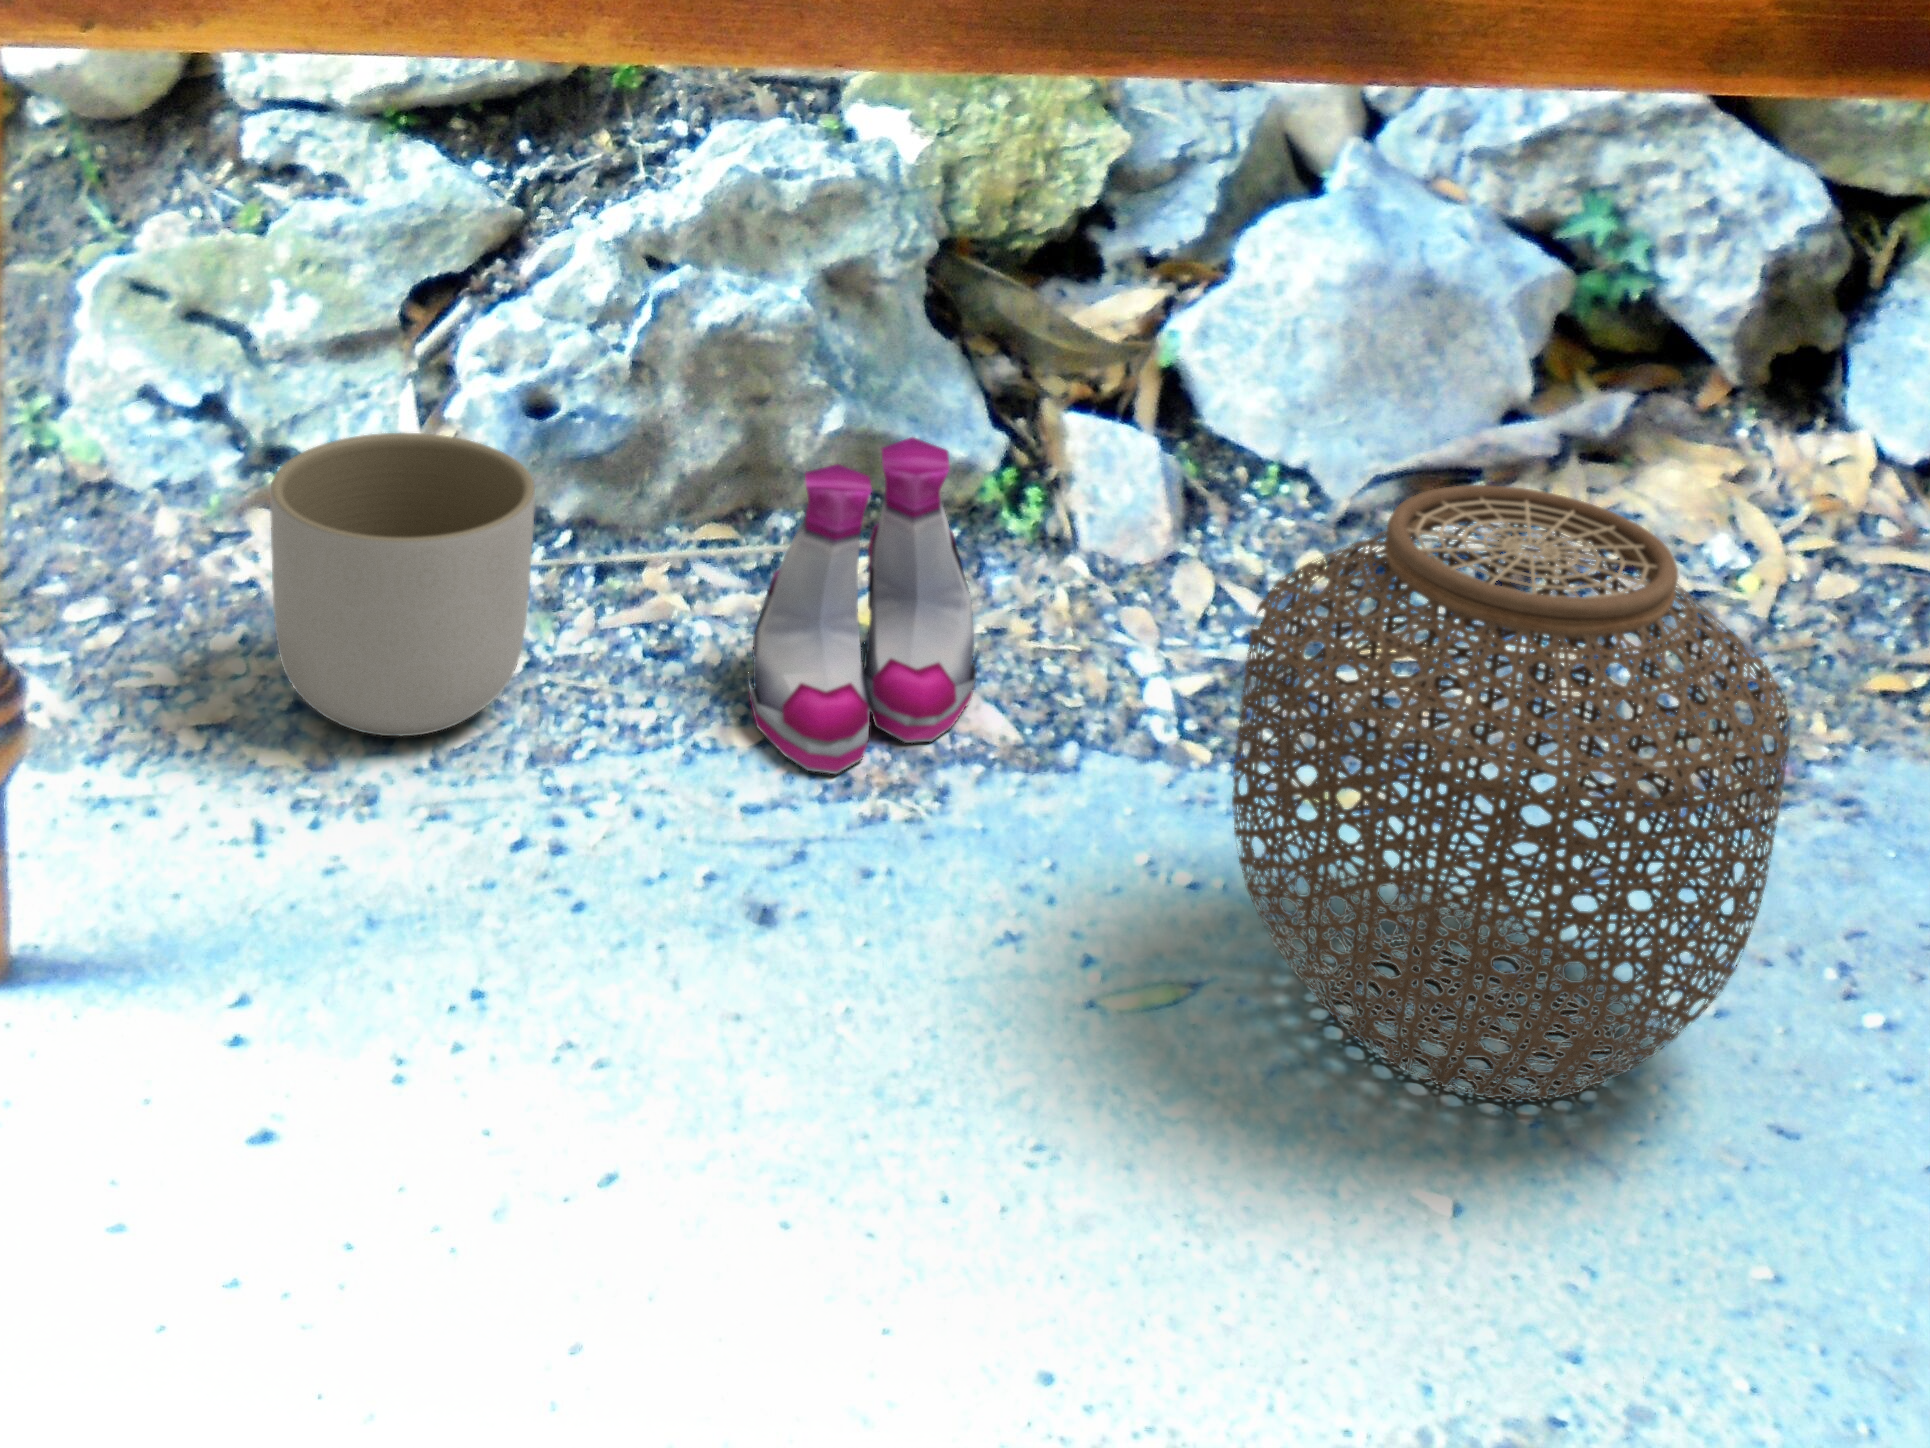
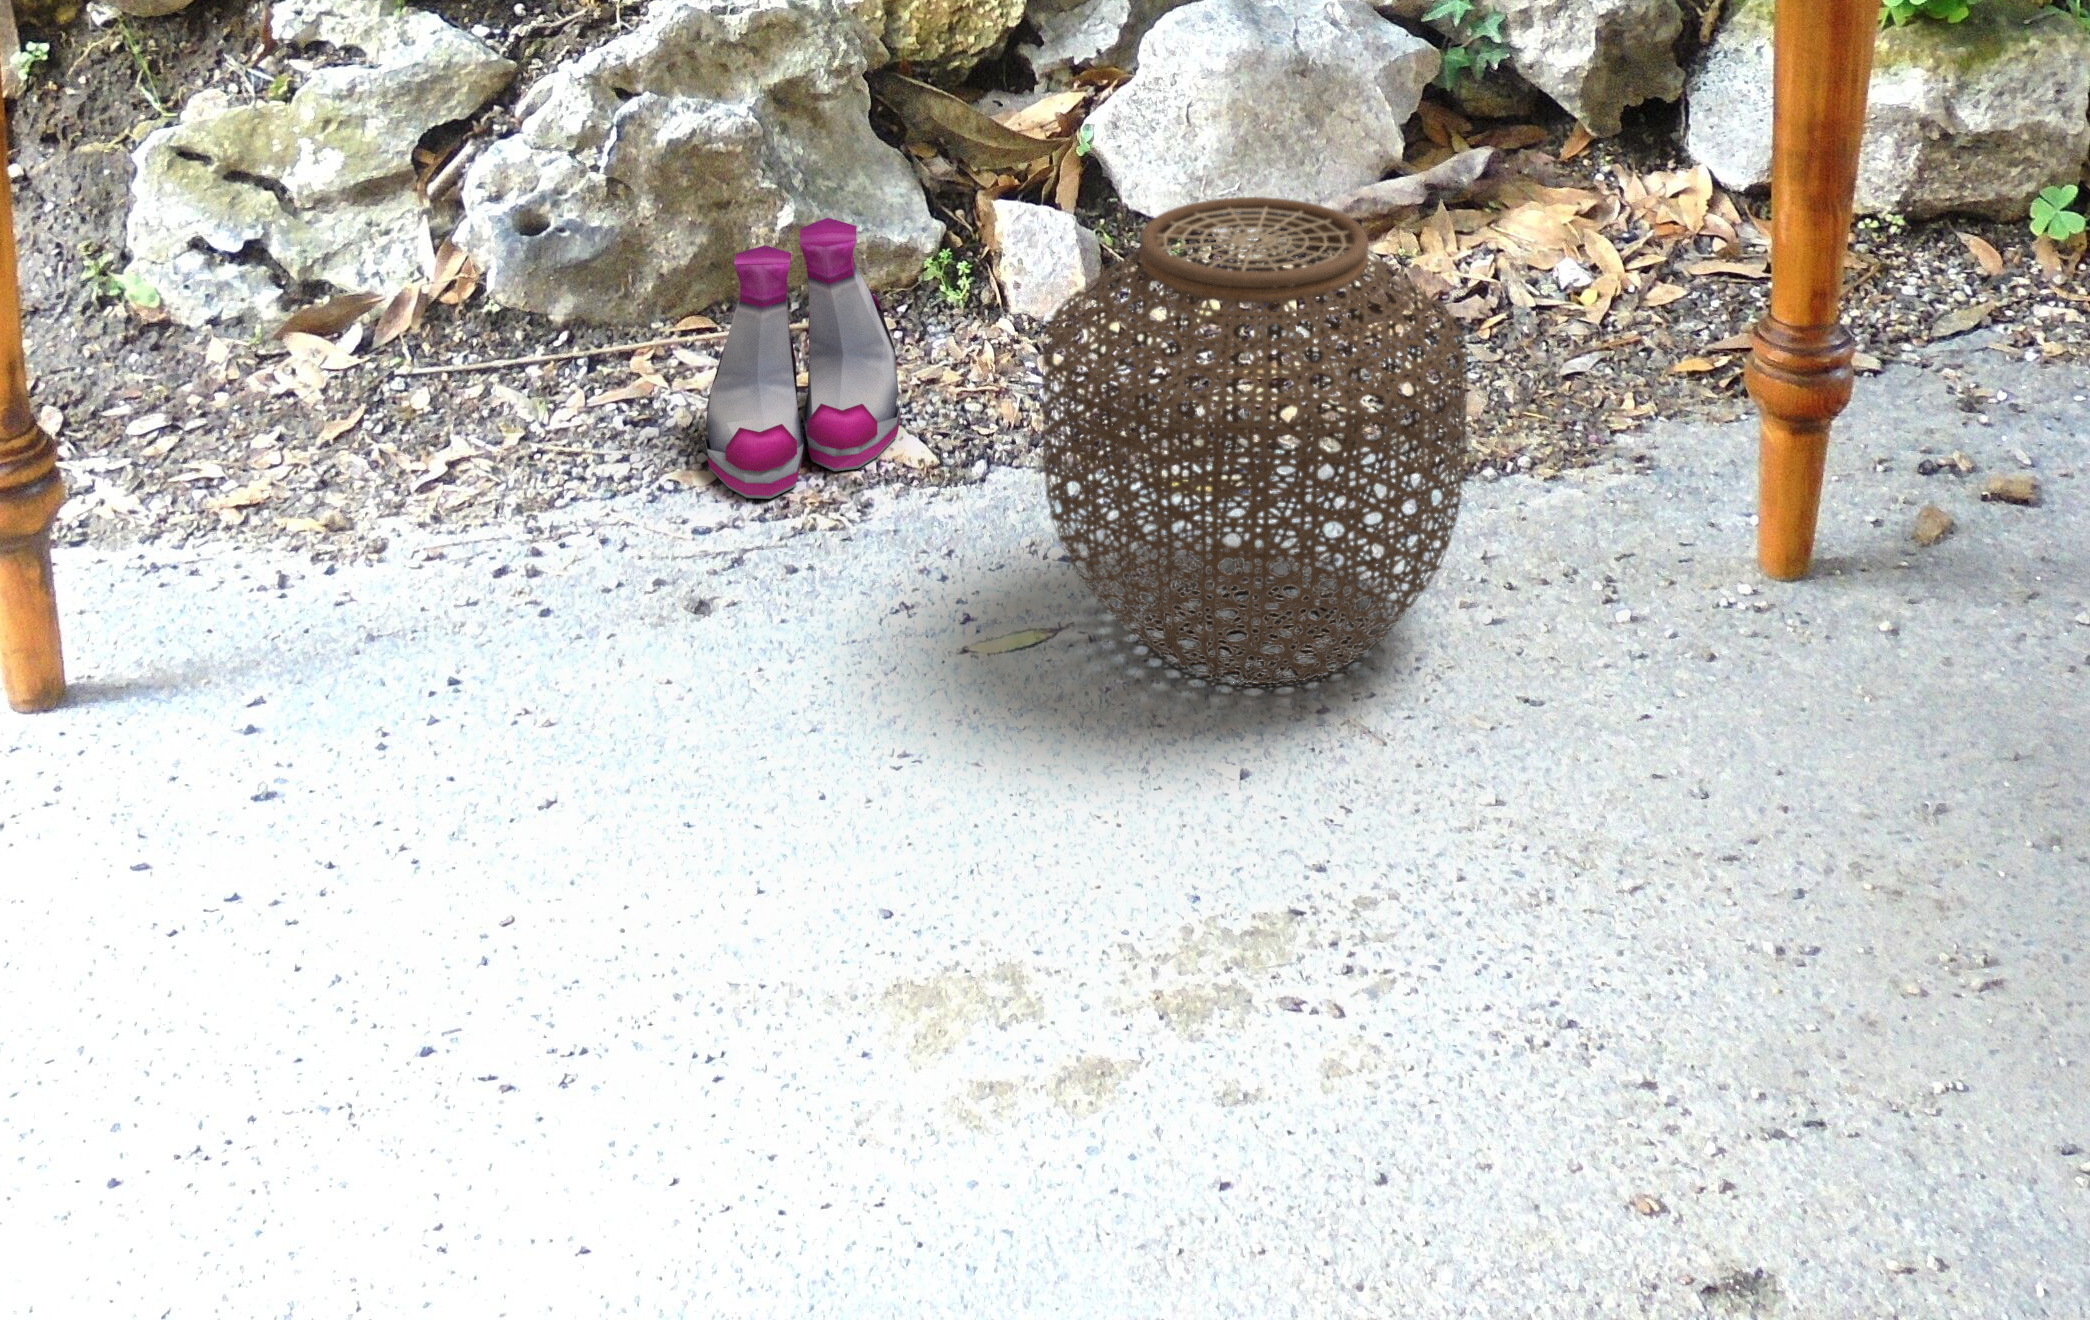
planter: present [270,433,535,736] -> none [274,250,509,500]

